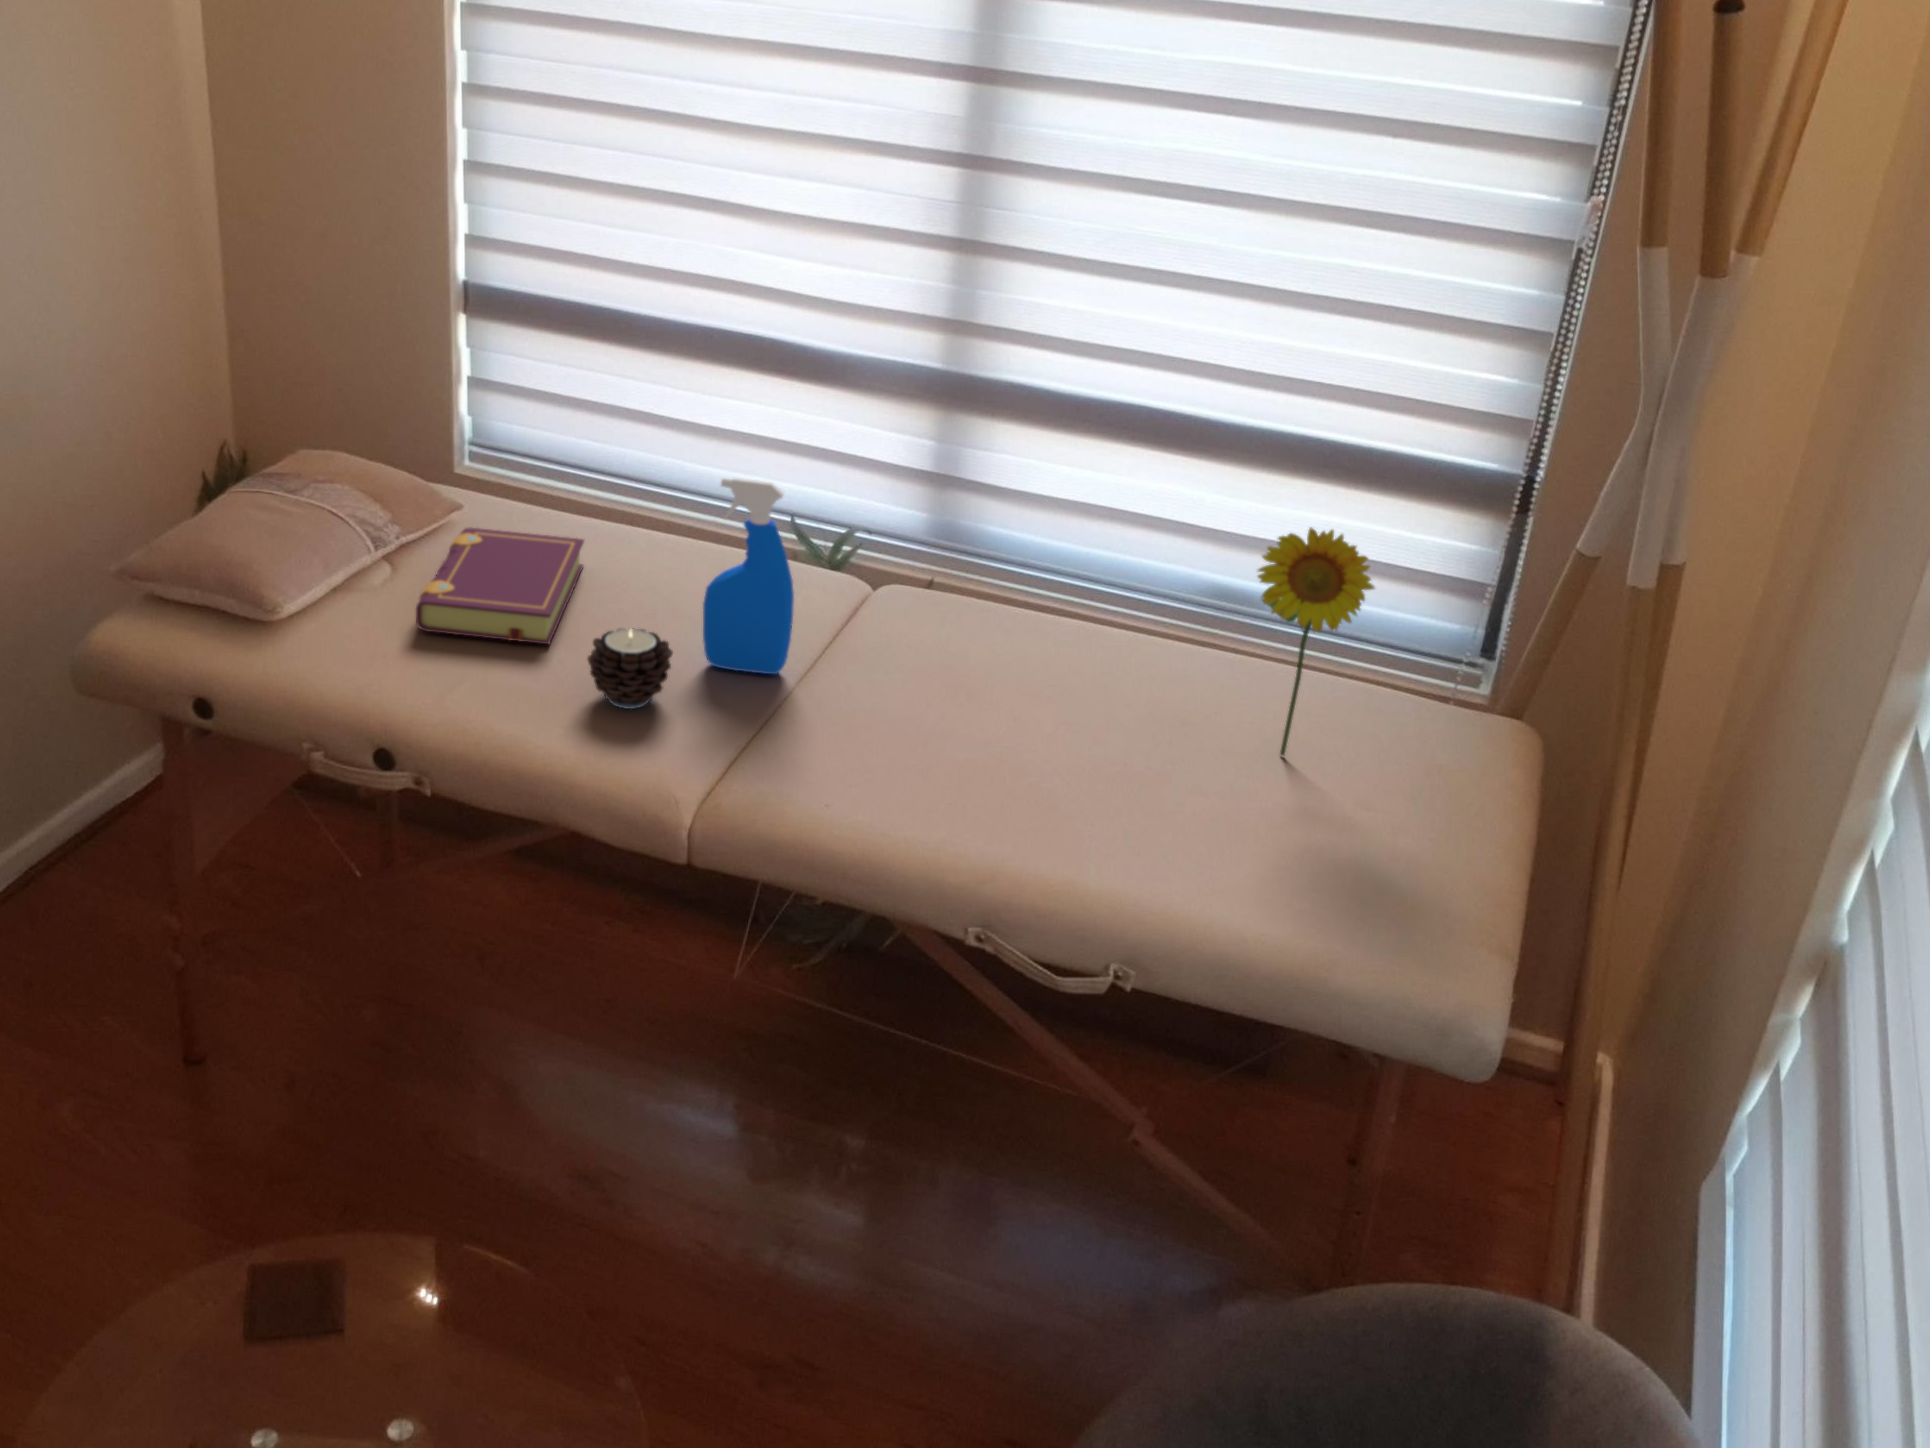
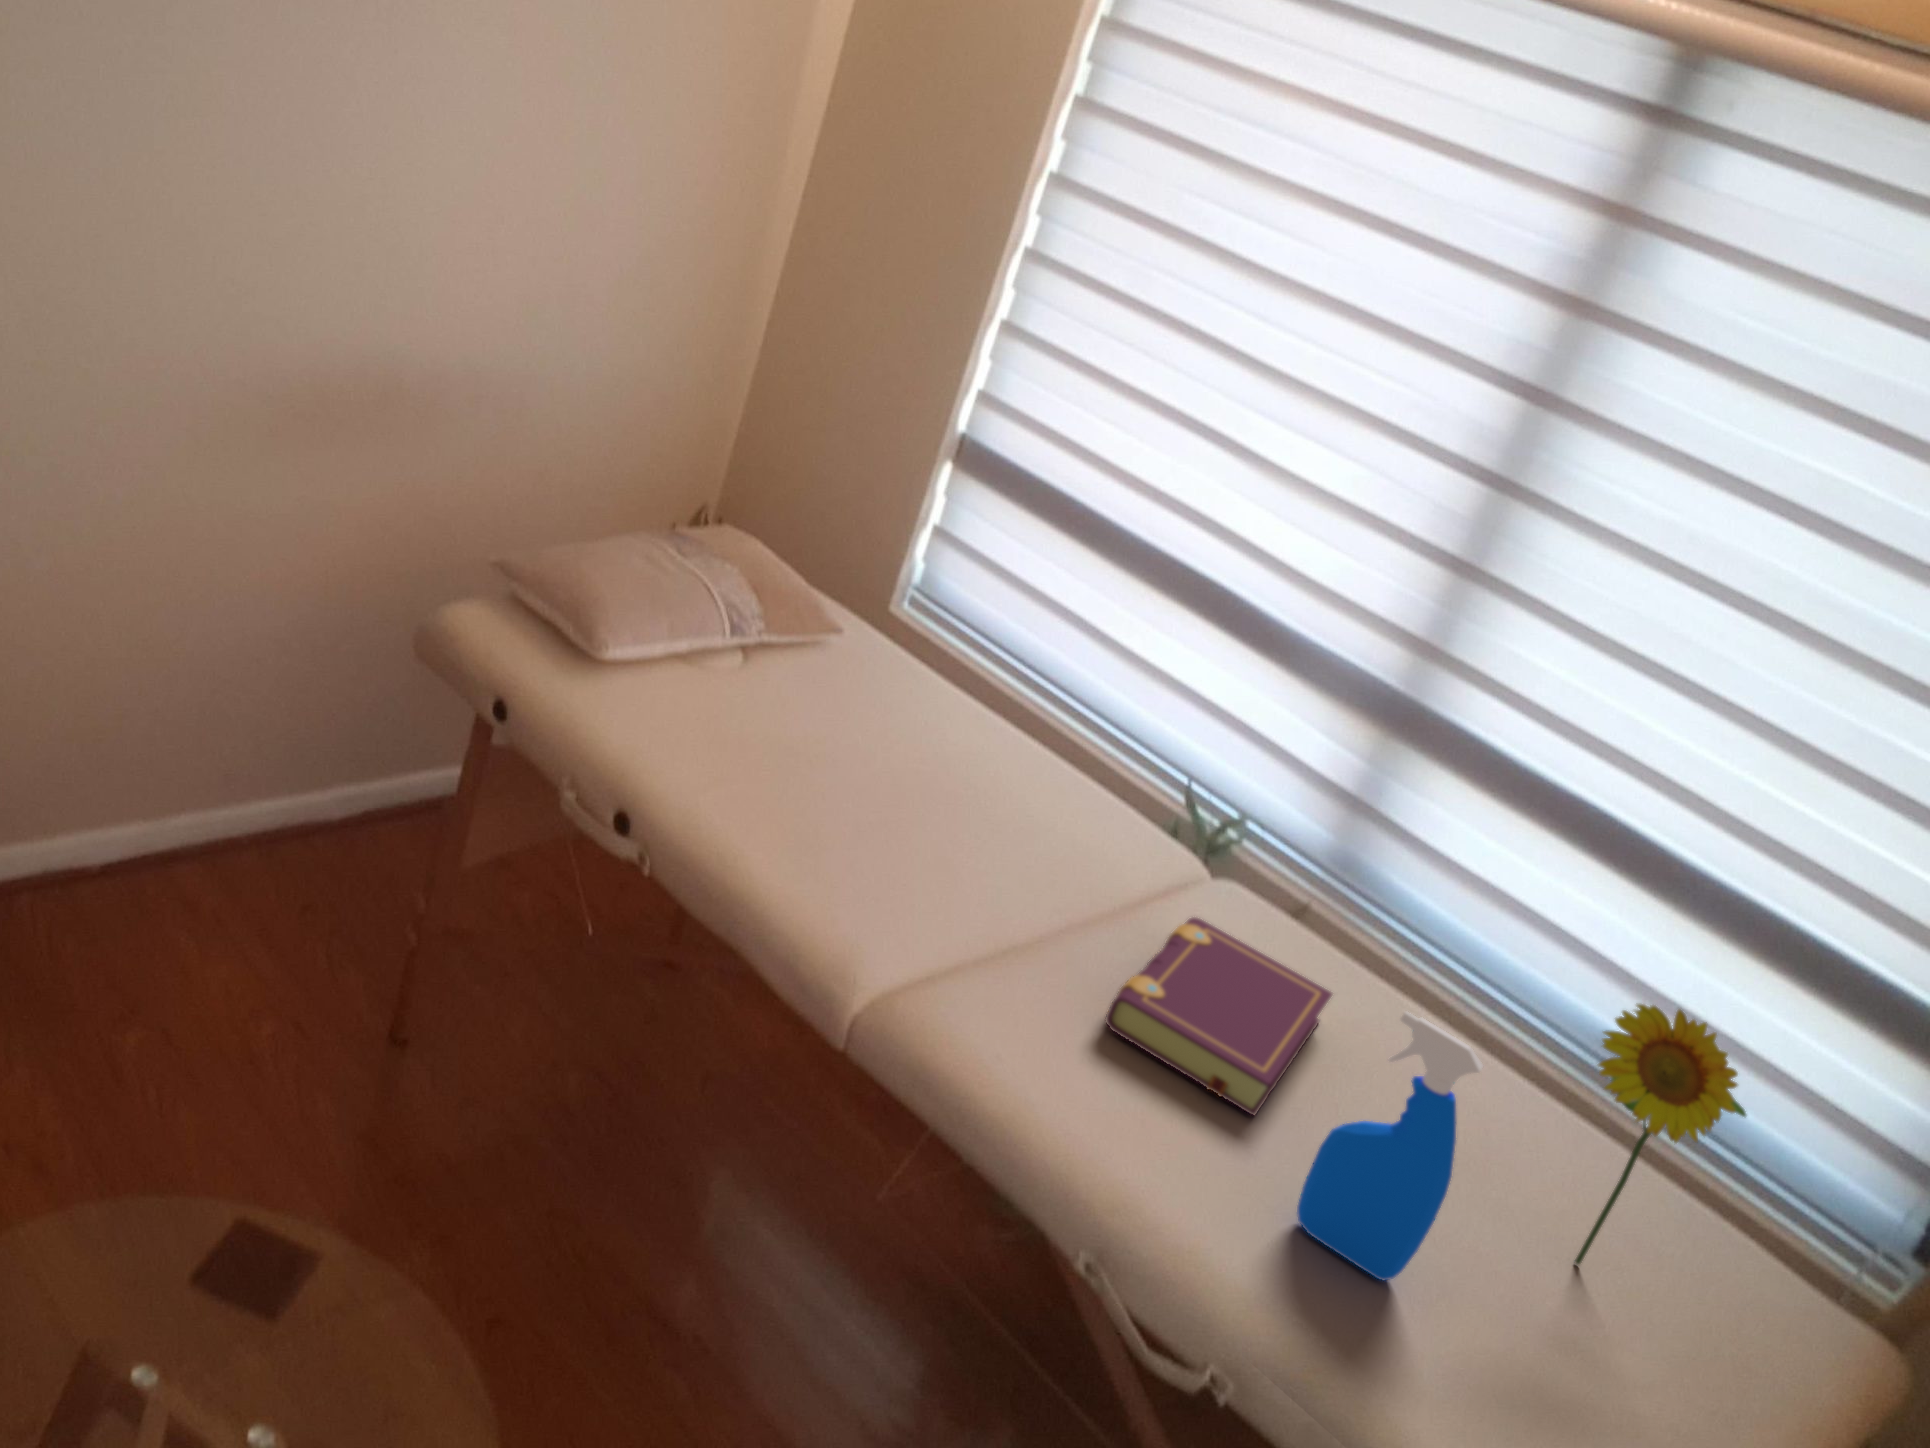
spray bottle: present [703,478,794,674] -> present [1297,1012,1483,1280]
book: present [416,528,584,644] -> present [1105,918,1332,1115]
candle: present [588,628,673,709] -> none [855,798,945,885]

